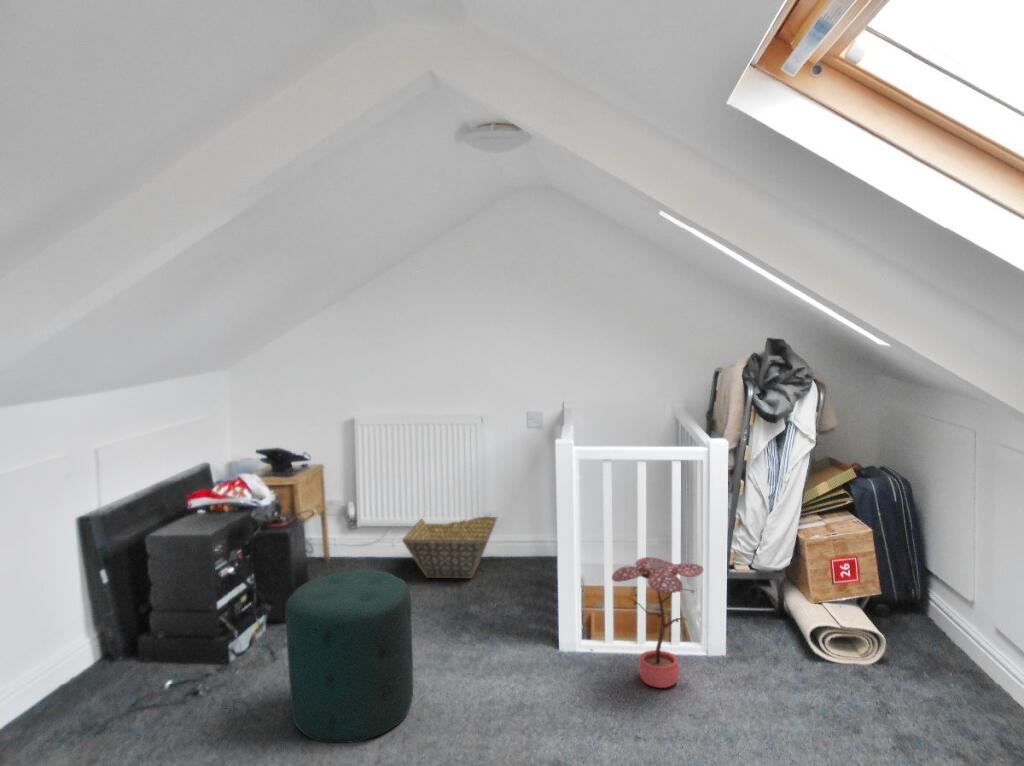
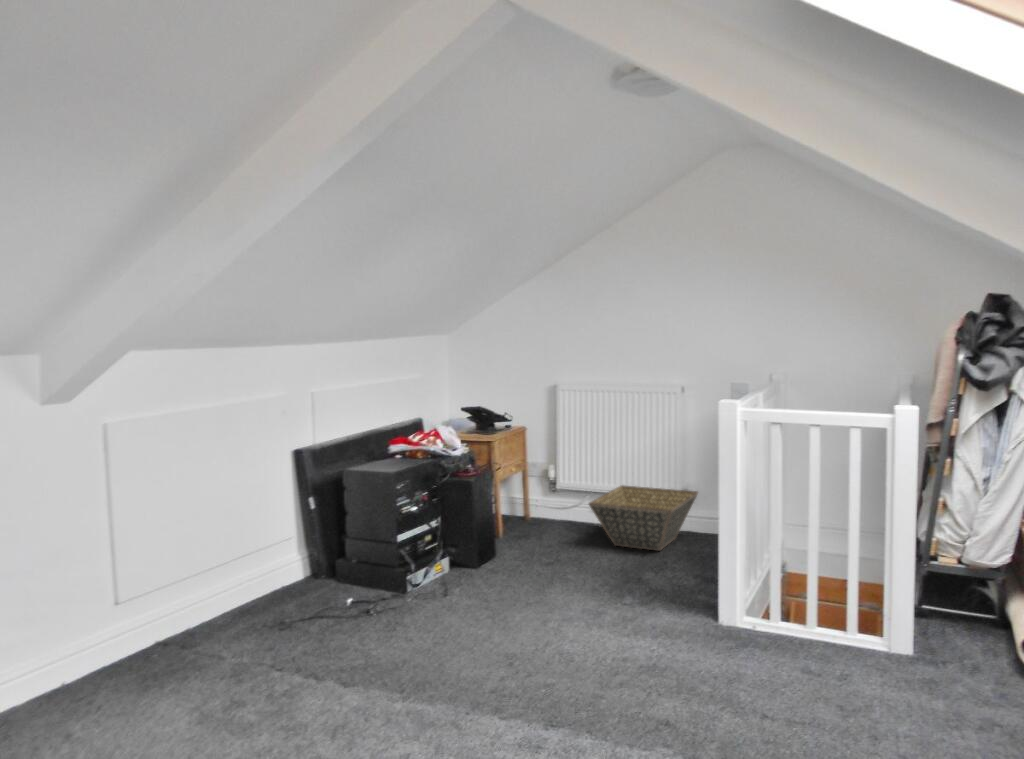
potted plant: present [612,557,703,688] -> none [756,532,863,669]
ottoman: present [285,570,413,743] -> none [437,514,552,661]

